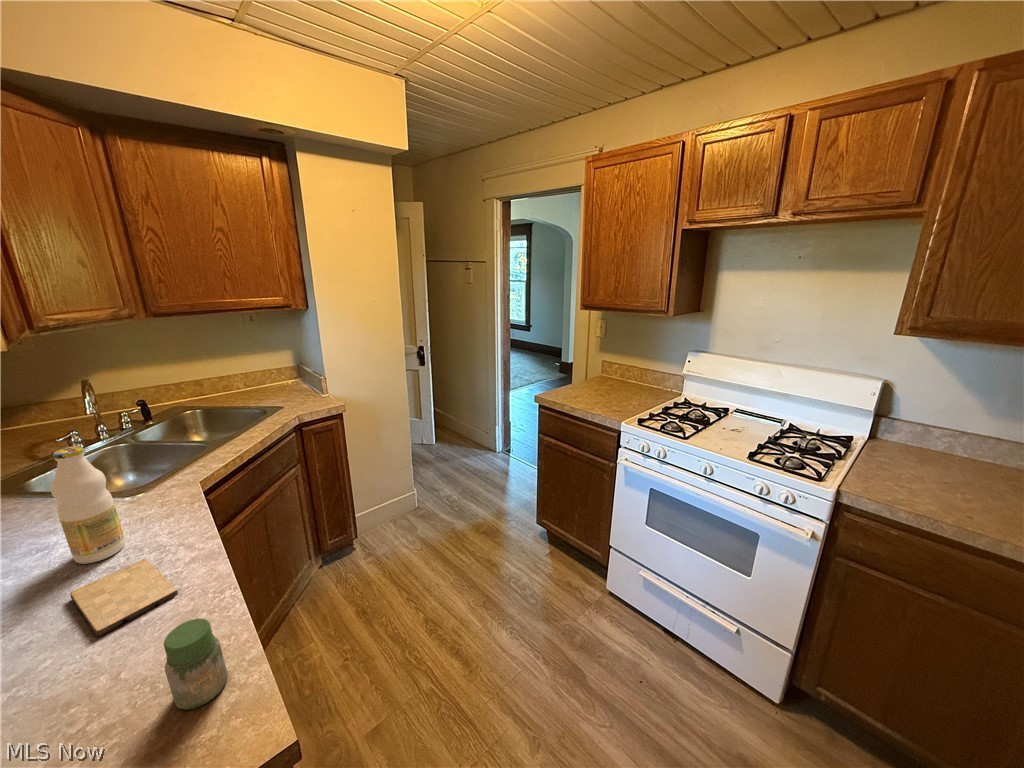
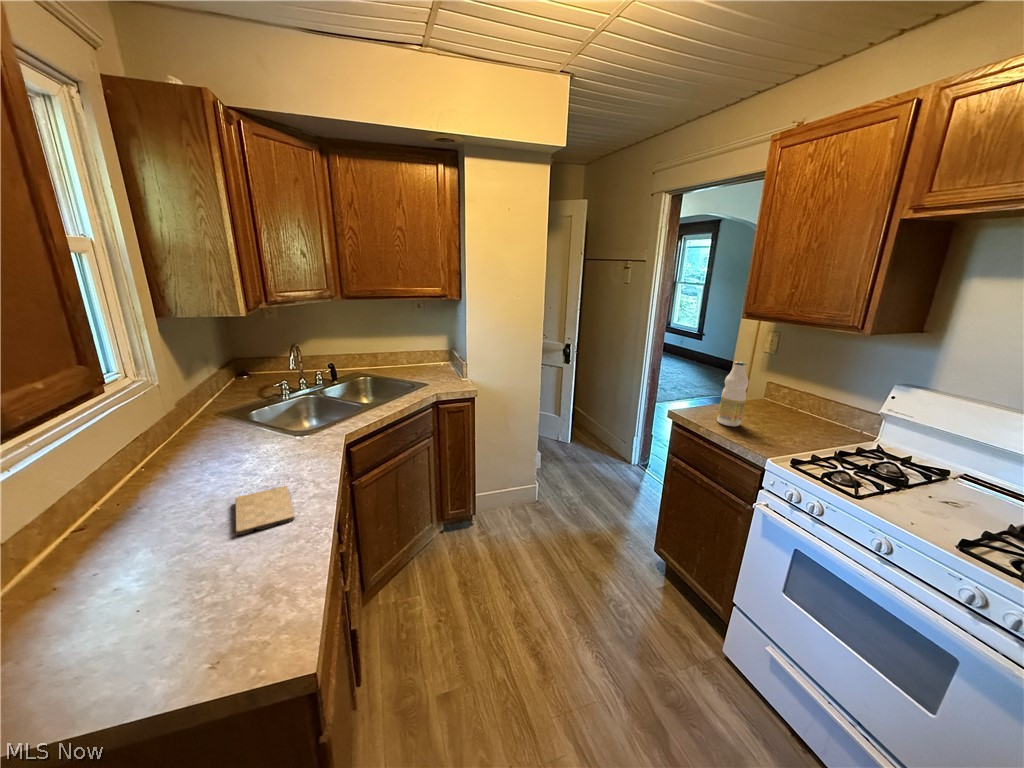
bottle: present [51,446,125,564] -> present [717,361,749,426]
jar: present [164,618,228,710] -> none [248,543,294,616]

